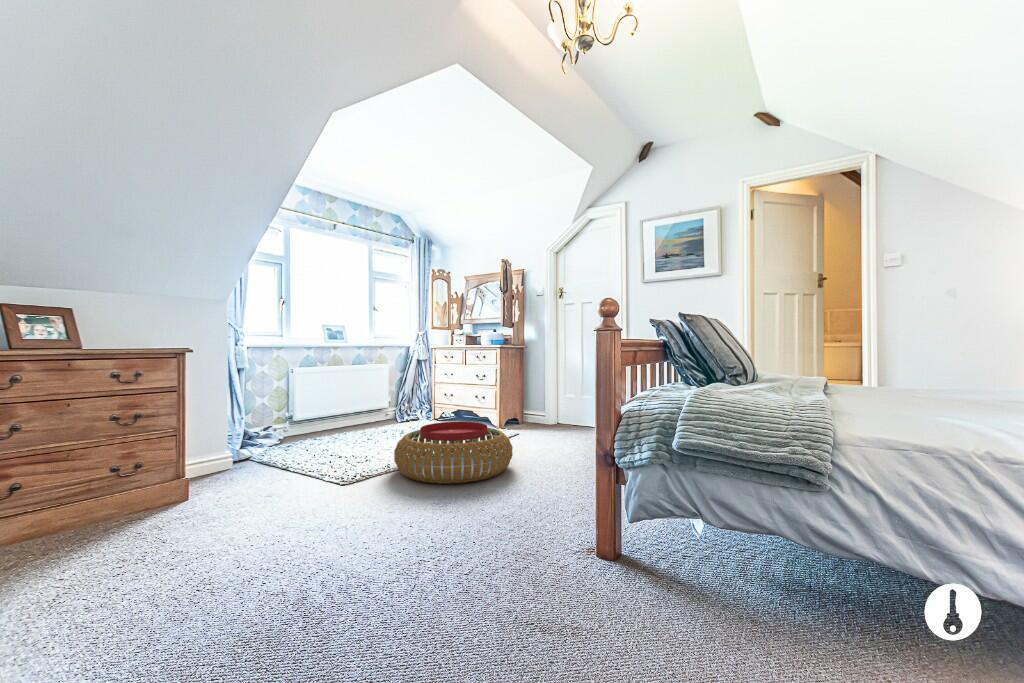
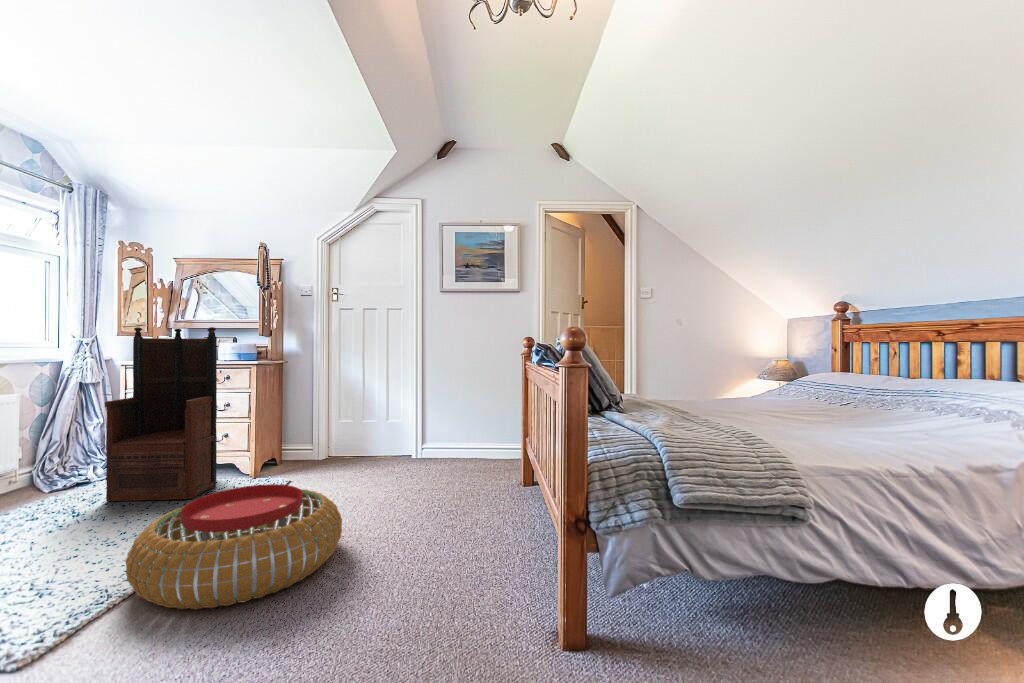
armchair: none [418,321,477,434] -> present [105,327,217,501]

